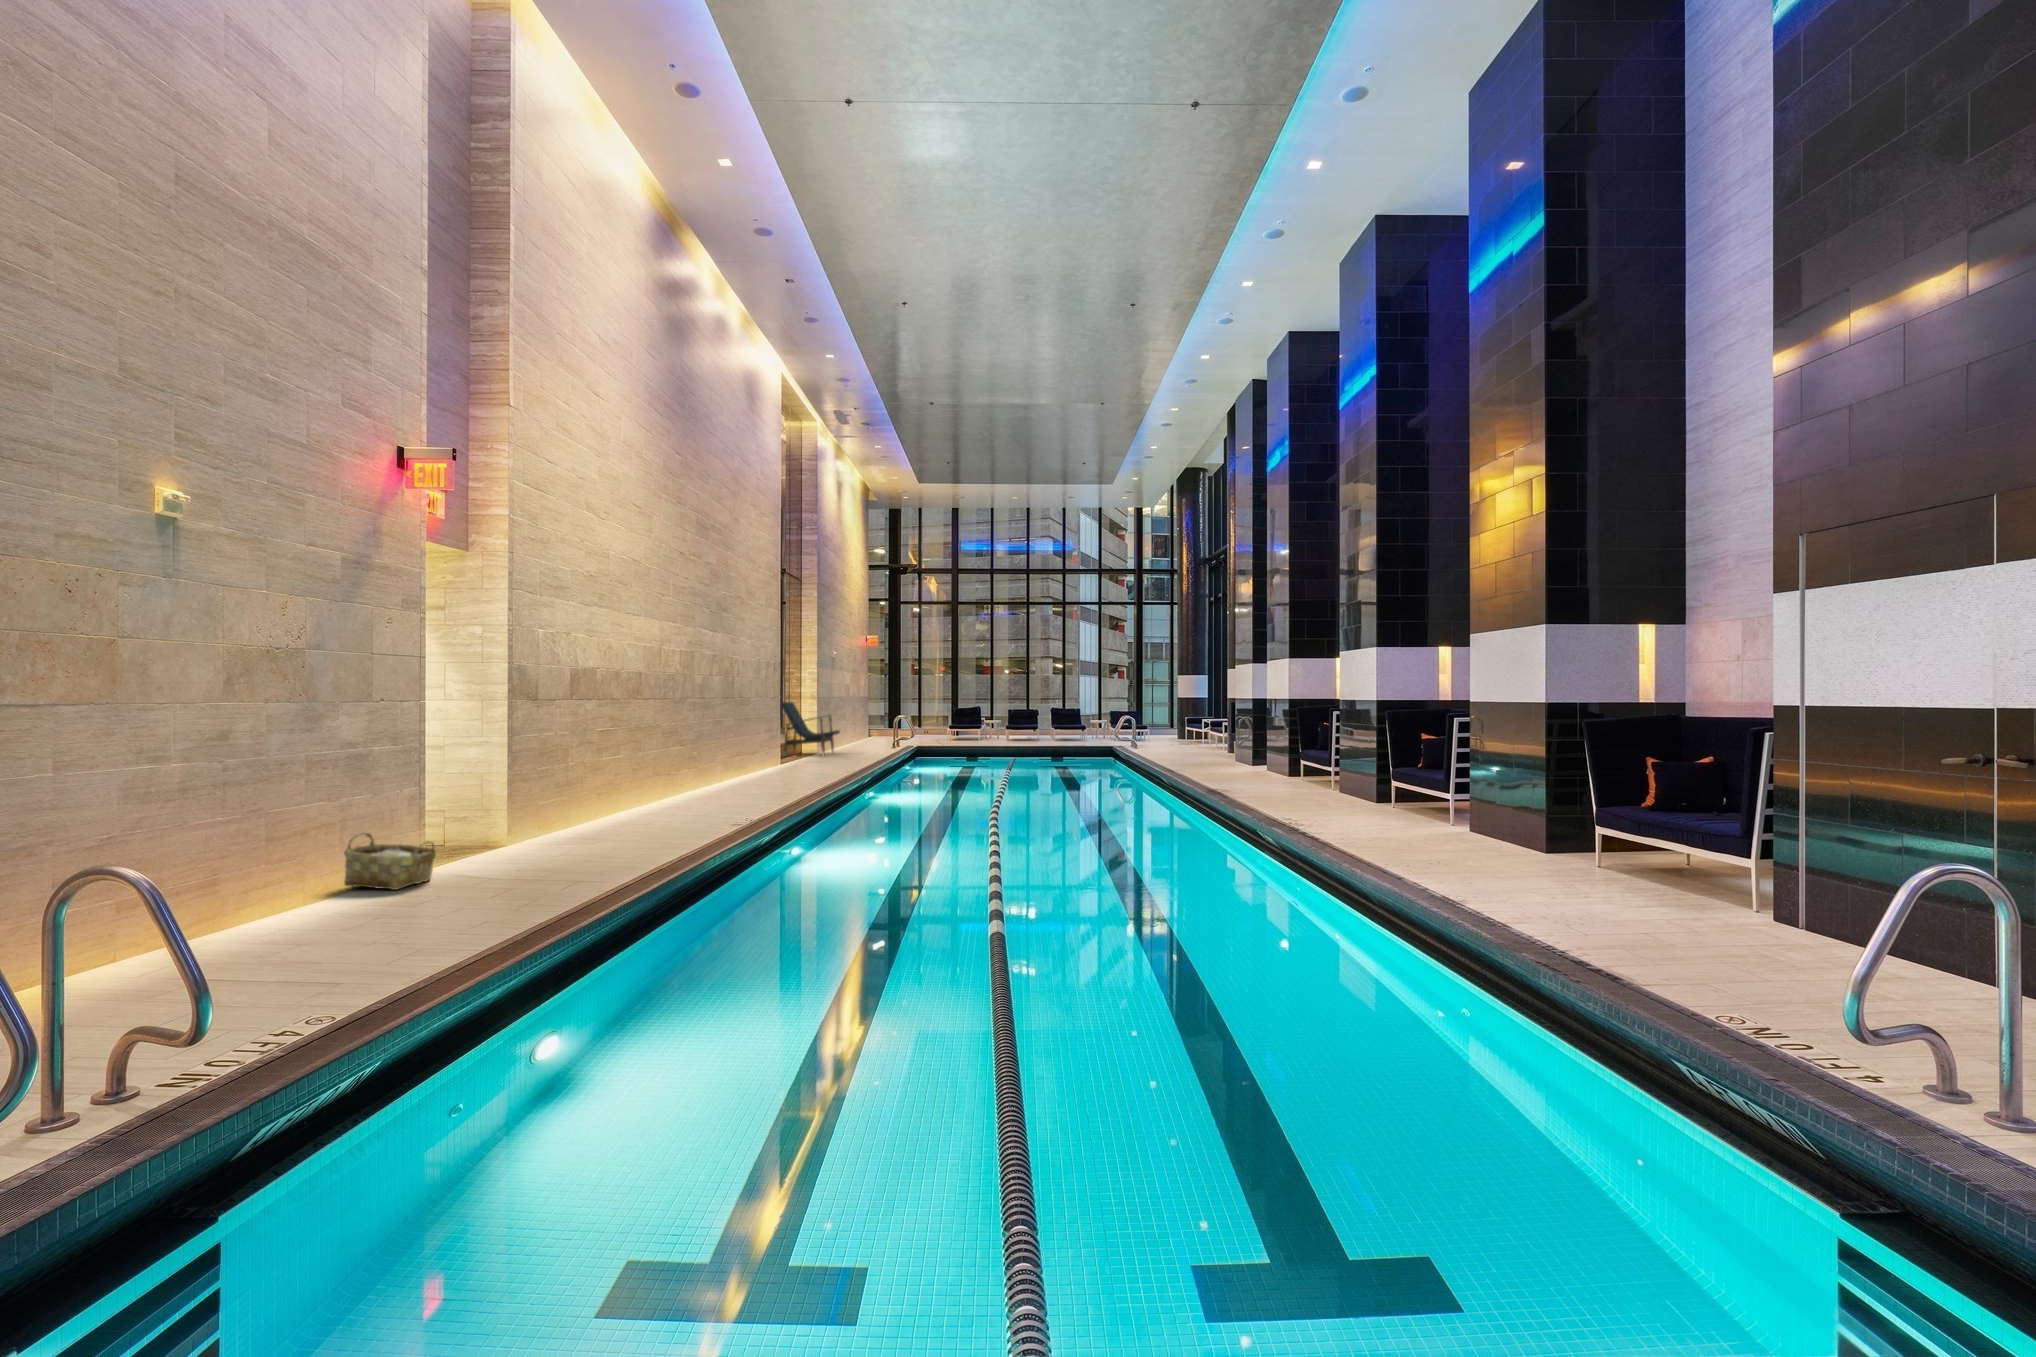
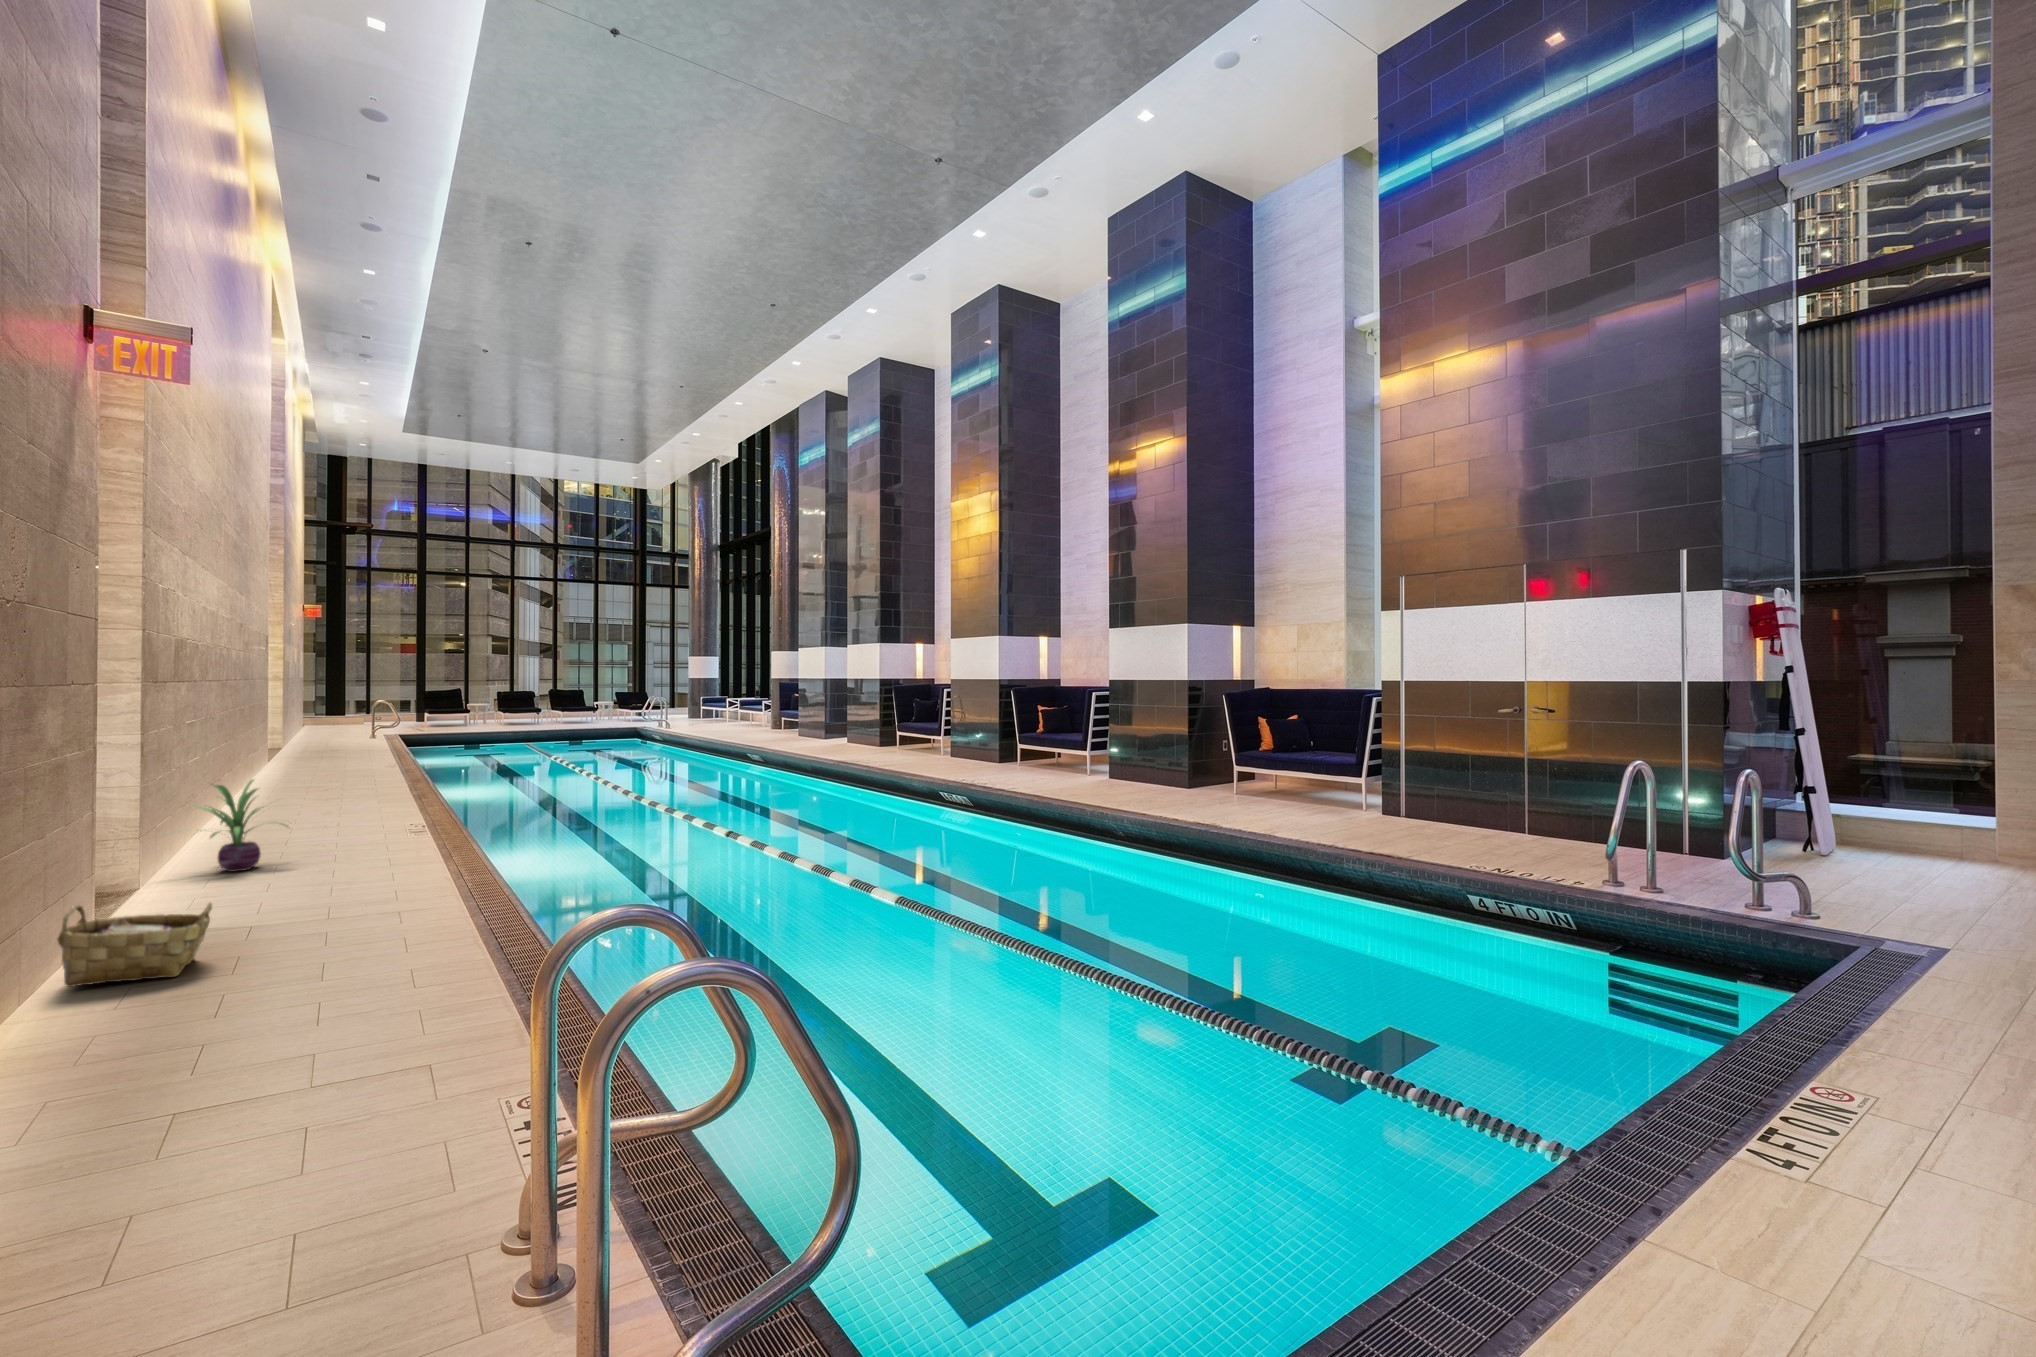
lounge chair: present [781,702,840,755] -> none [268,697,356,768]
decorative plant: none [546,759,630,826] -> present [194,780,287,872]

